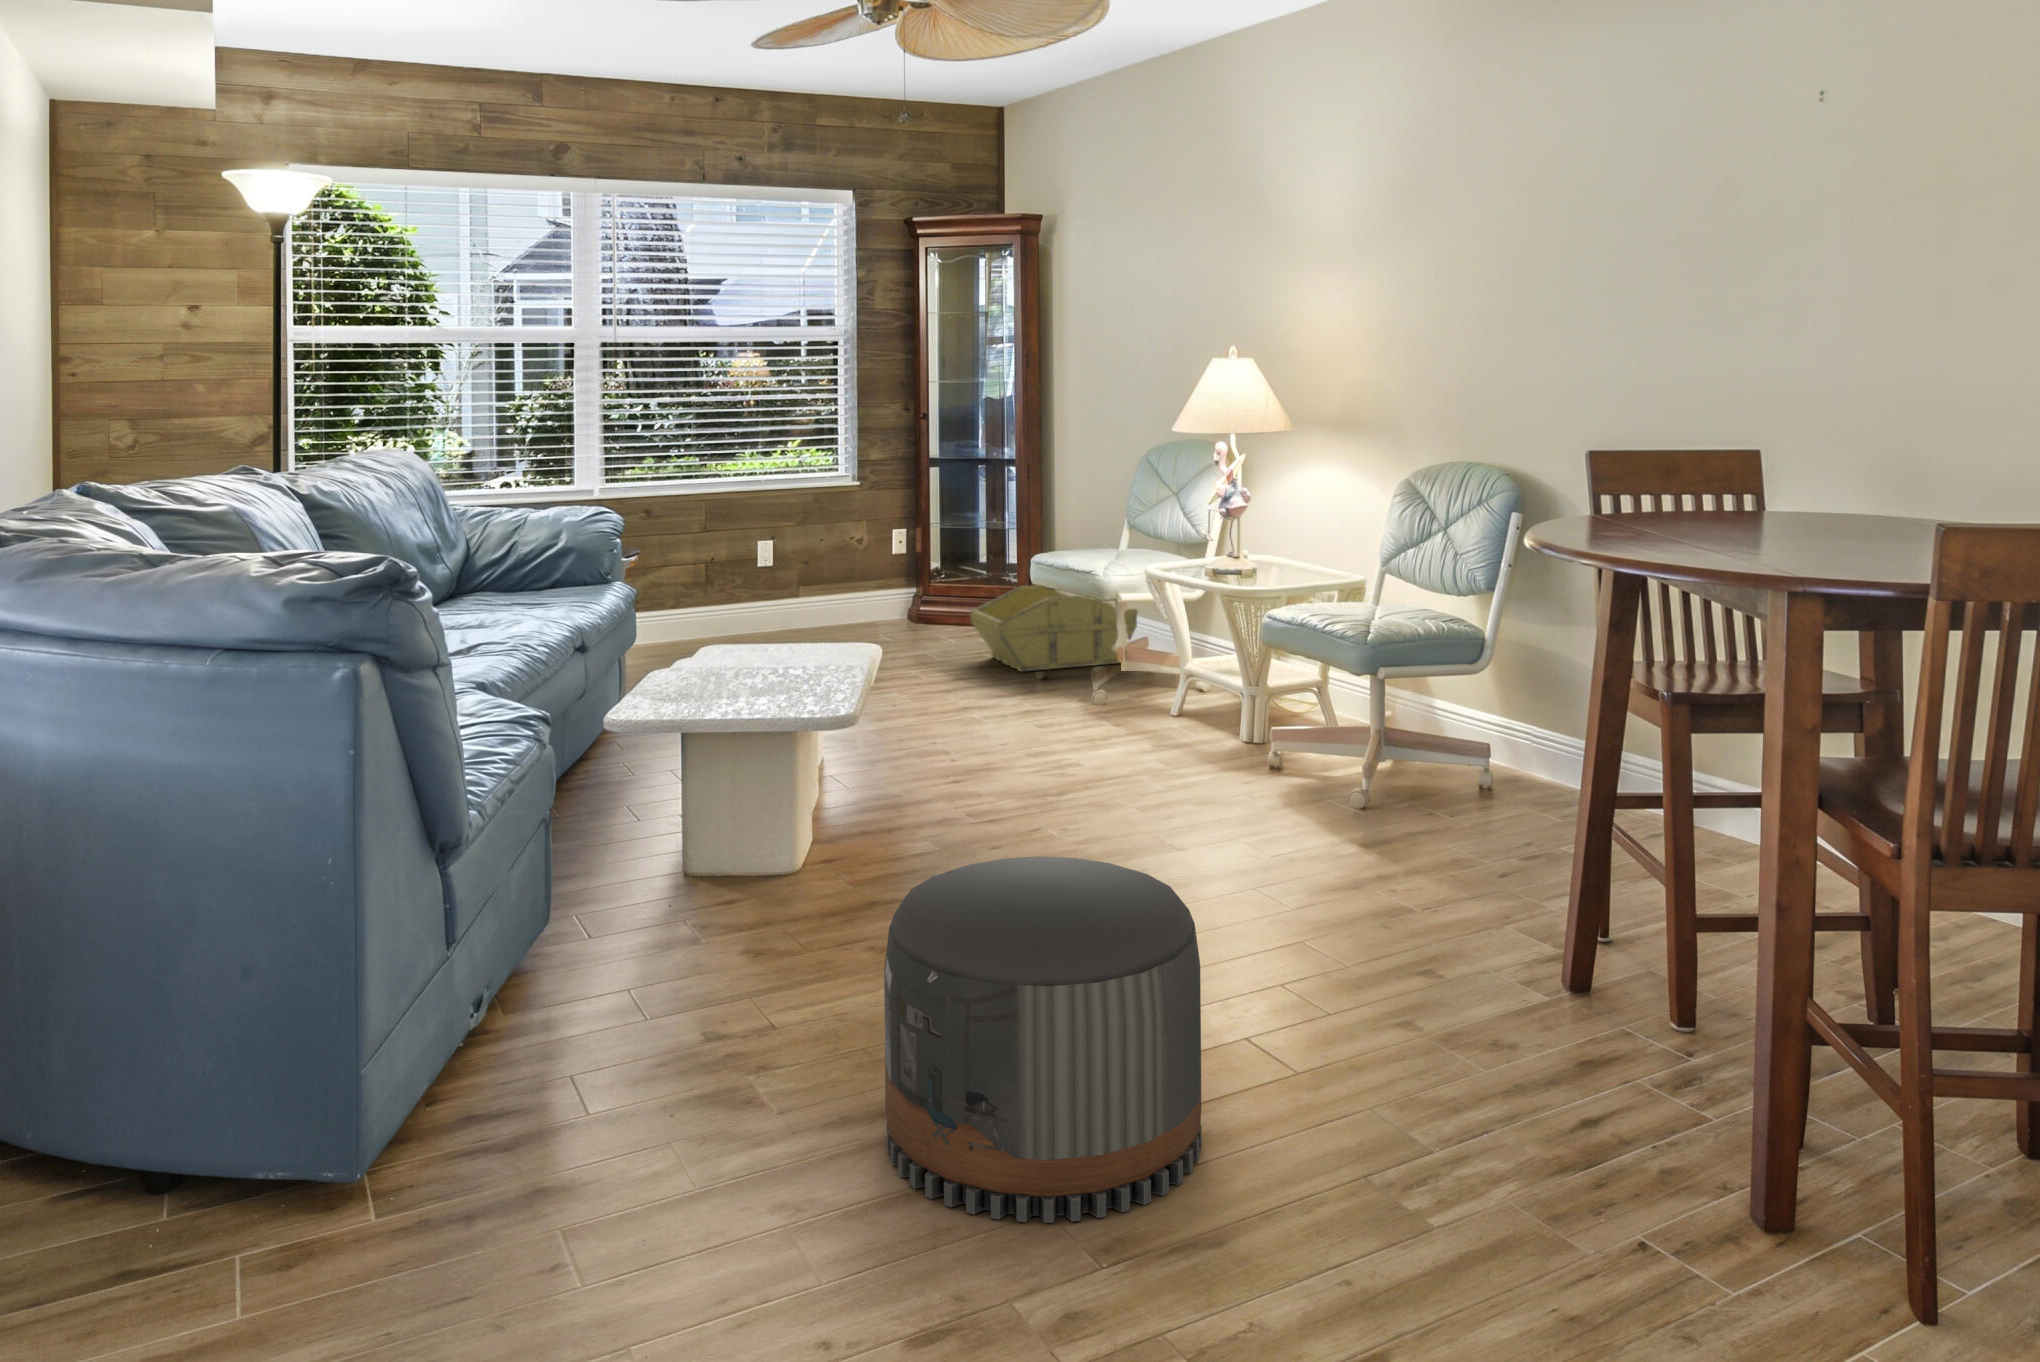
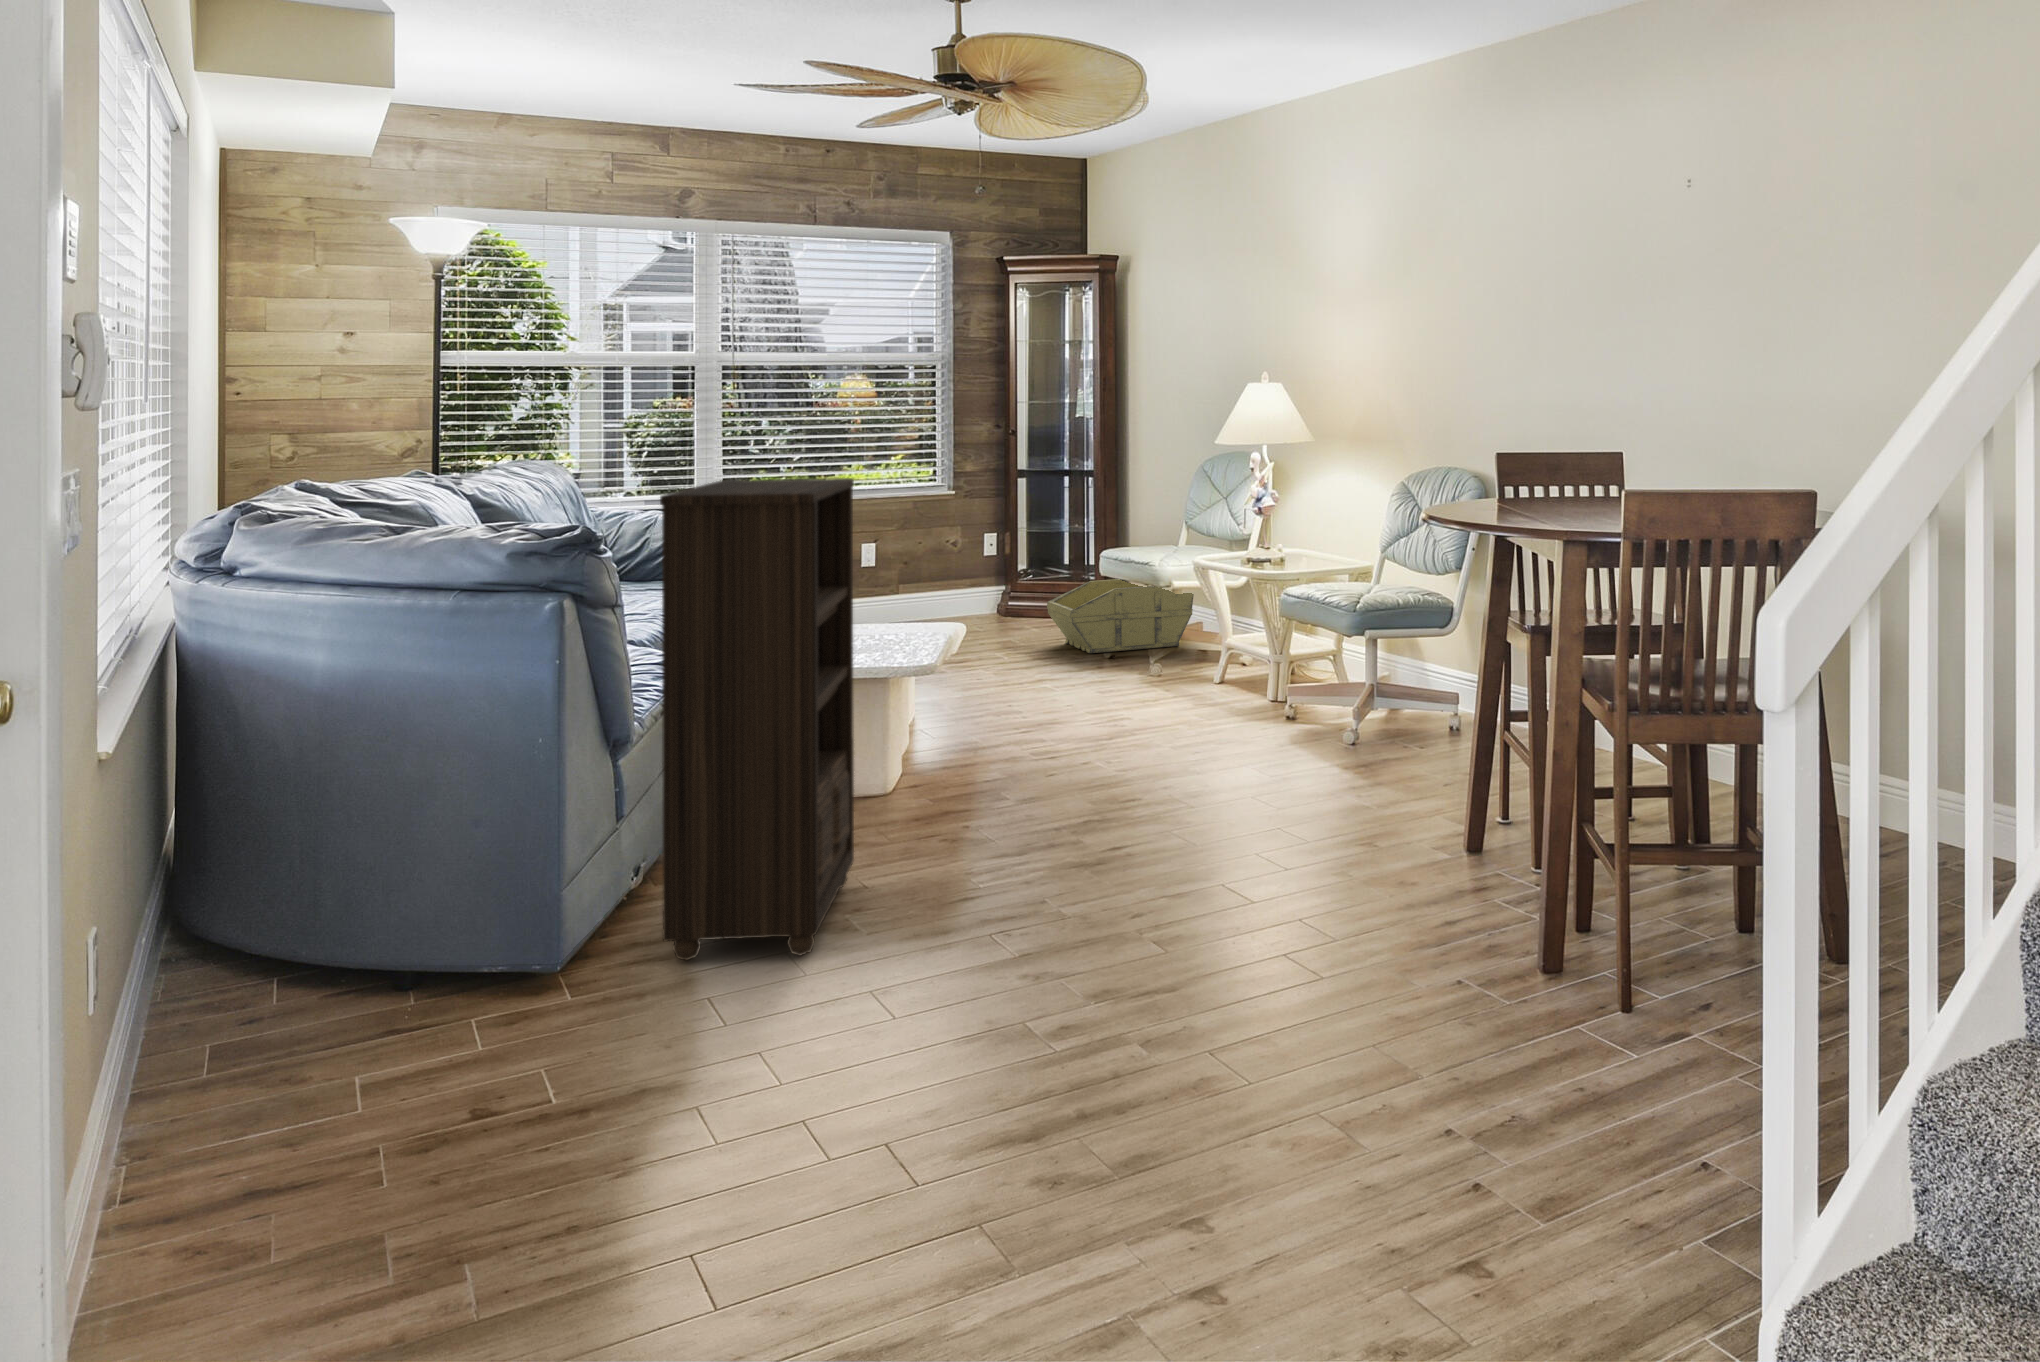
bookshelf: none [491,489,755,1152] -> present [660,478,854,960]
pouf: present [884,856,1201,1222] -> none [950,746,1180,985]

